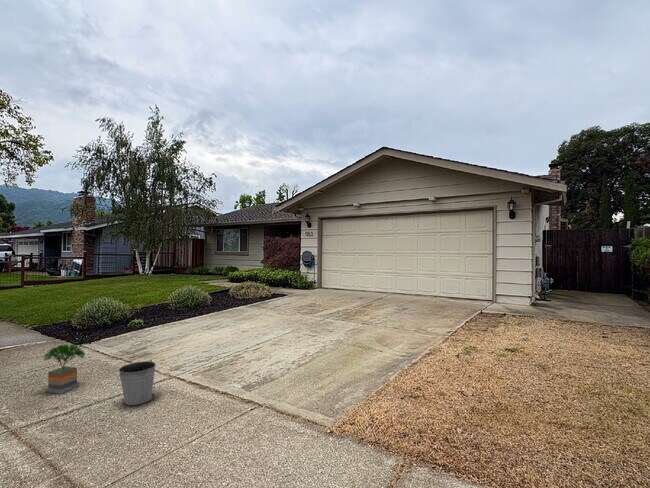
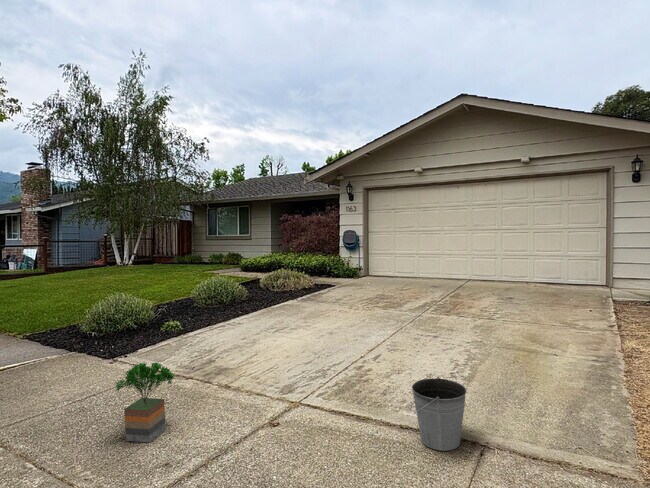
bucket: present [117,360,156,405] -> present [410,376,467,451]

